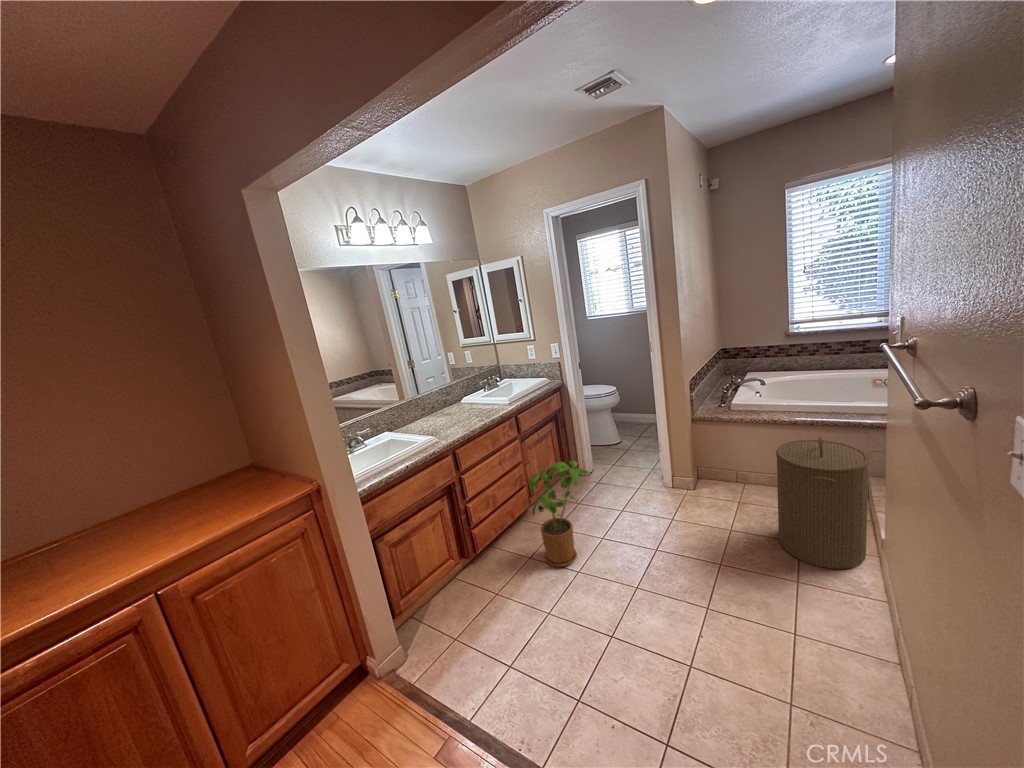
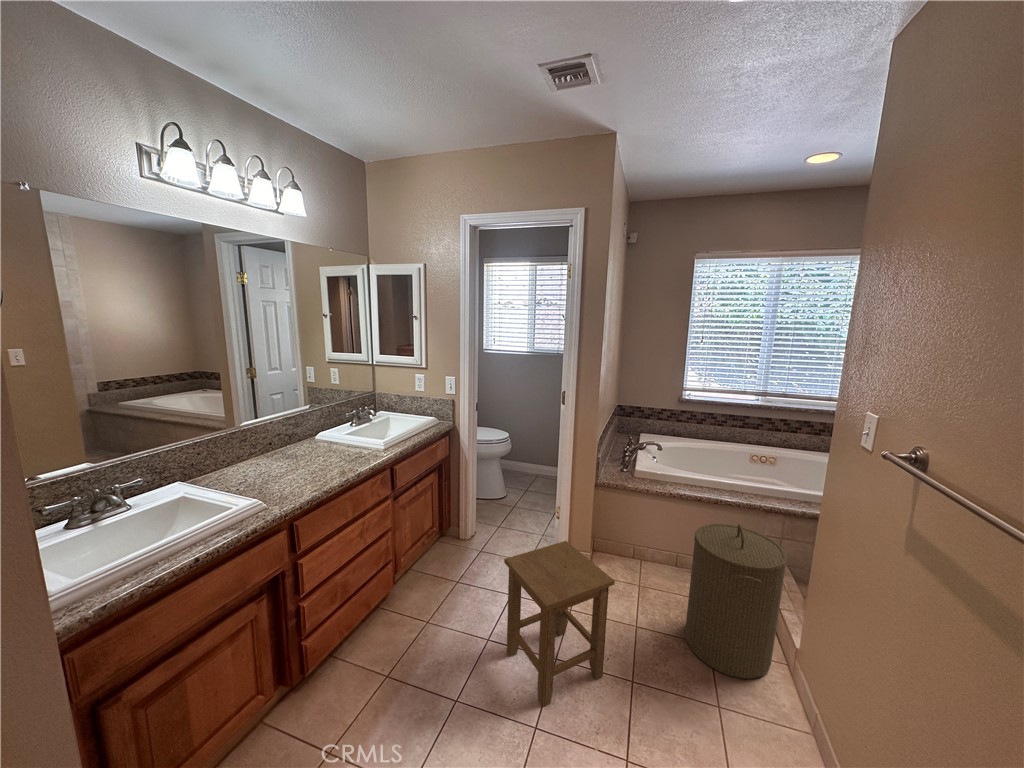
house plant: present [529,461,589,567] -> none [401,540,488,693]
stool: none [605,461,696,579] -> present [504,541,615,707]

